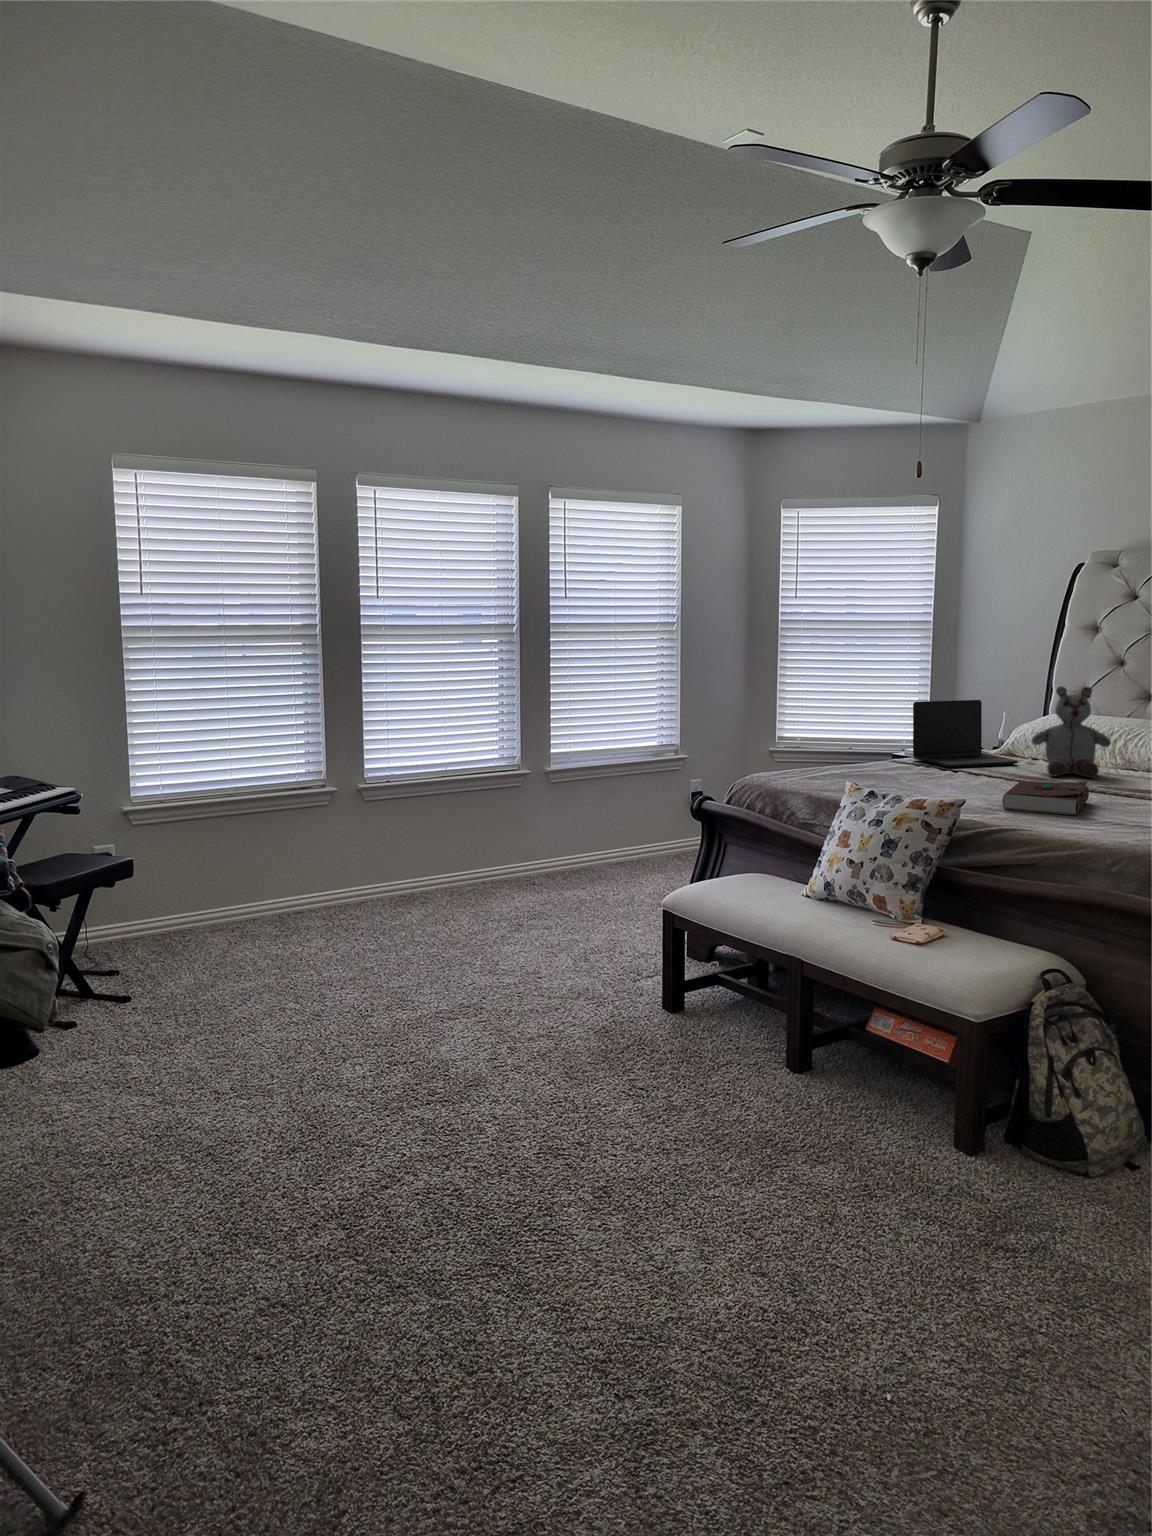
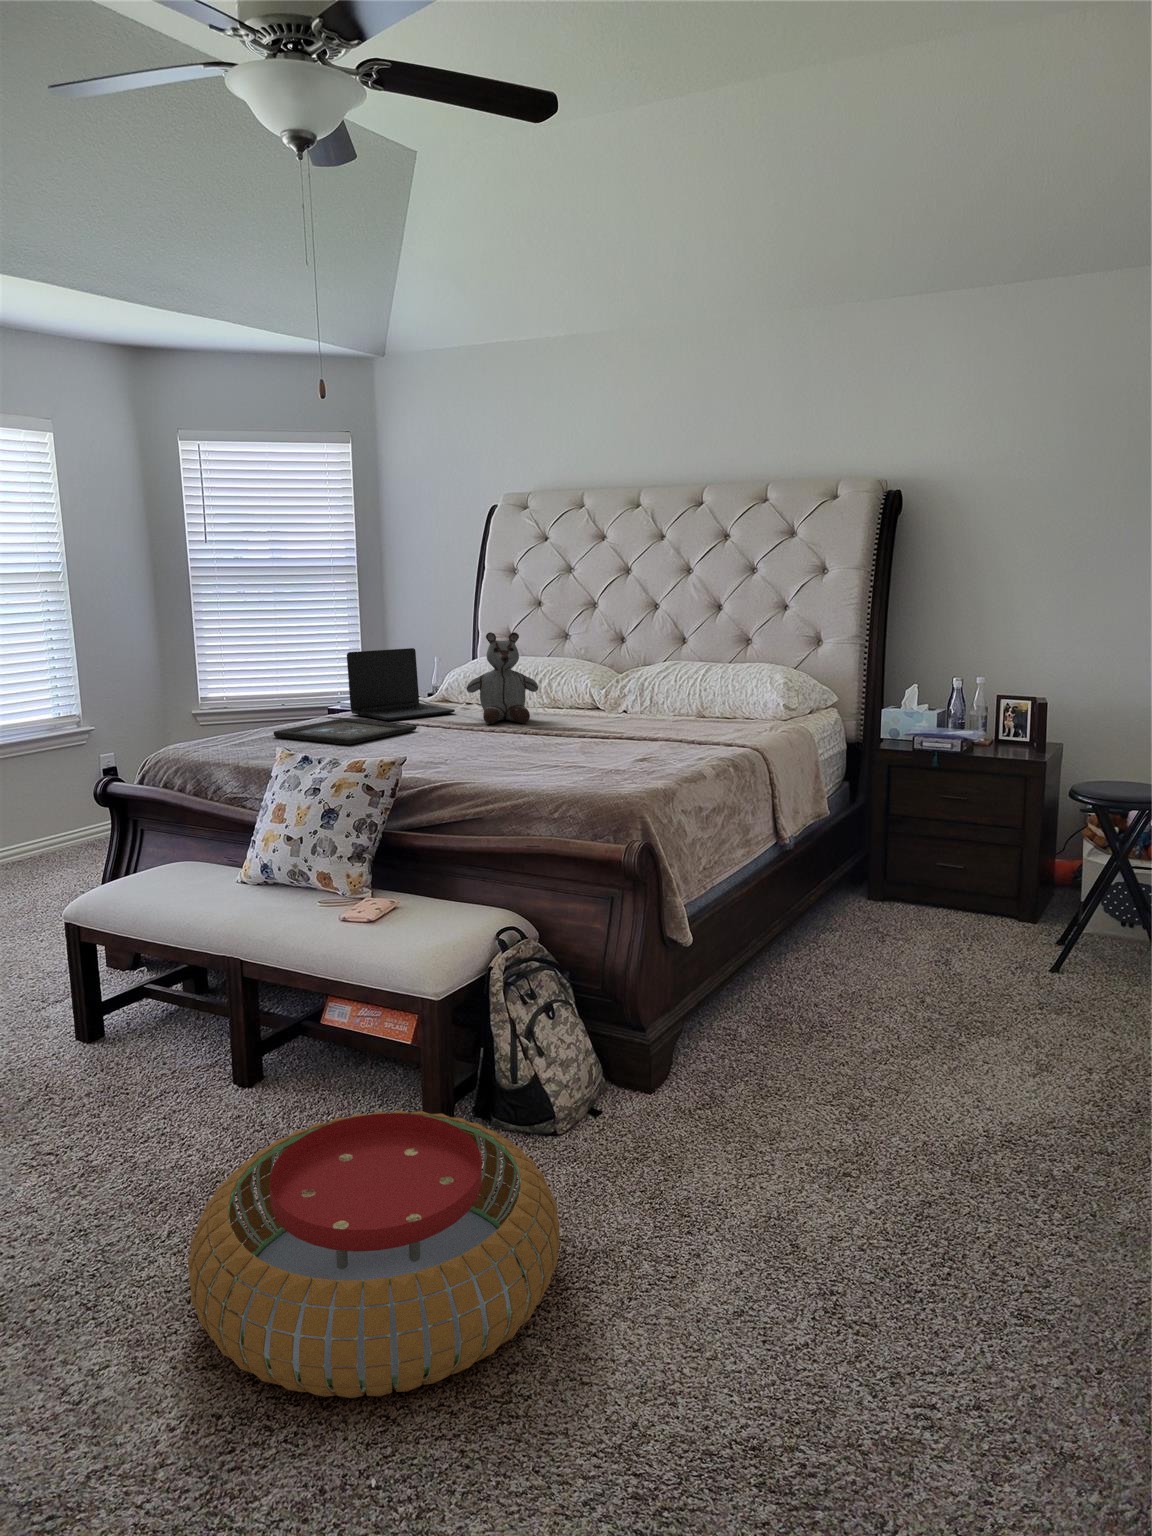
tray: none [841,762,977,786] -> present [274,718,417,744]
book: present [1003,781,1089,815] -> none [445,728,525,764]
pouf: none [747,1105,1083,1342] -> present [188,1110,560,1398]

